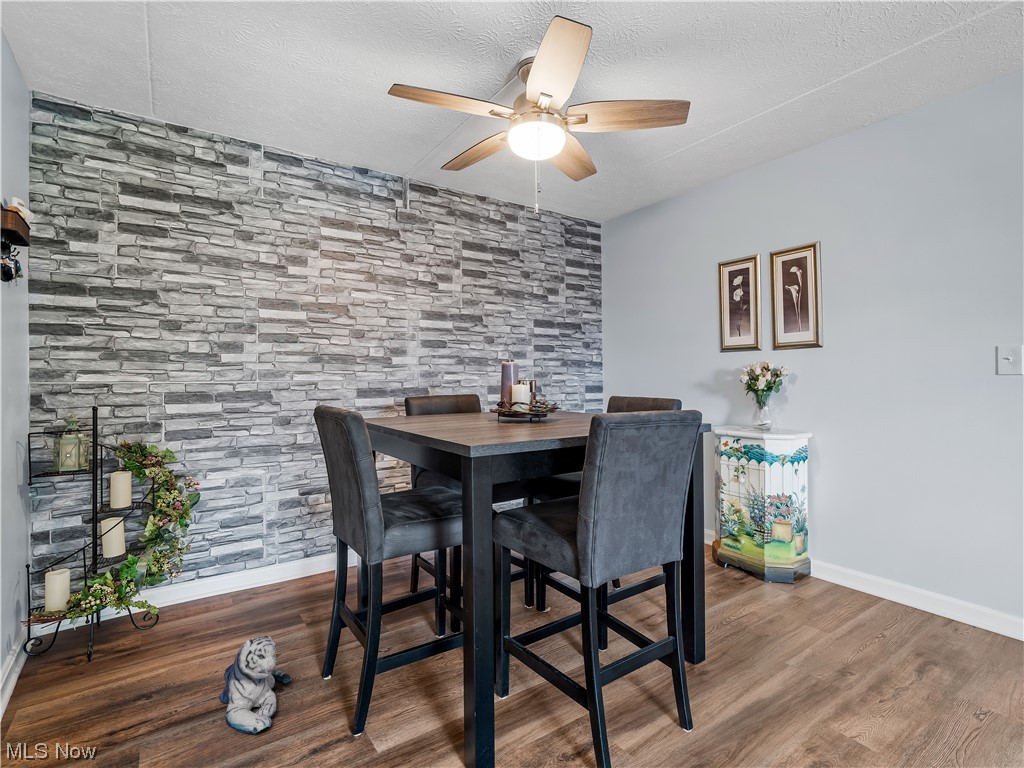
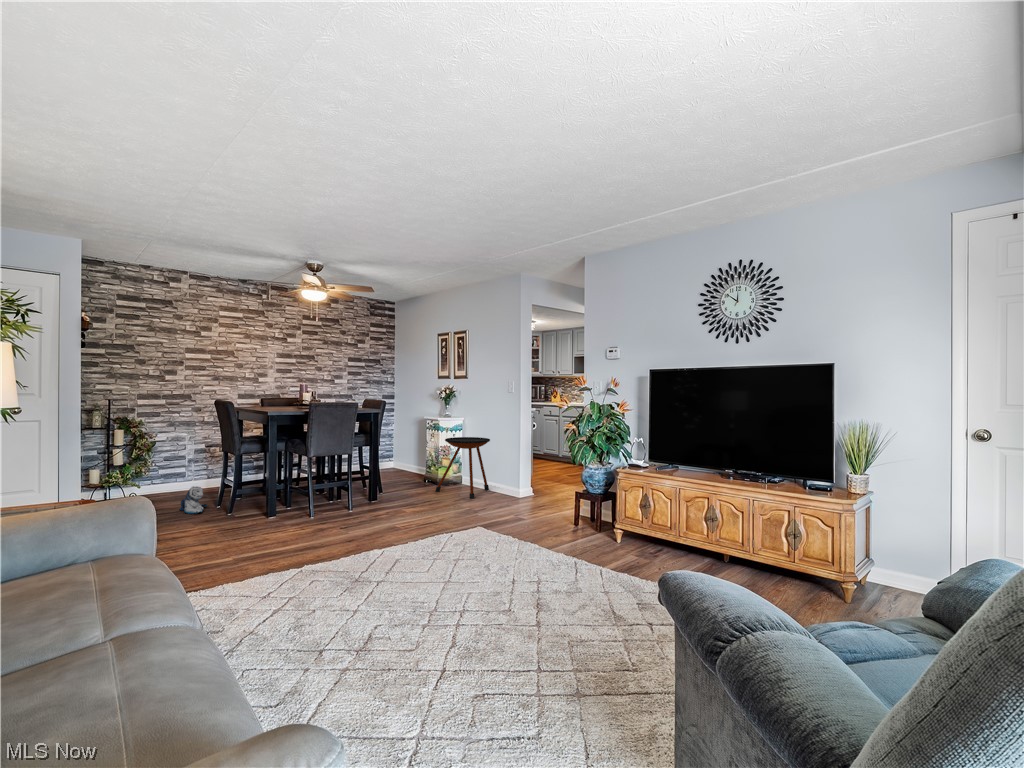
side table: none [804,481,976,668] -> present [435,437,490,499]

